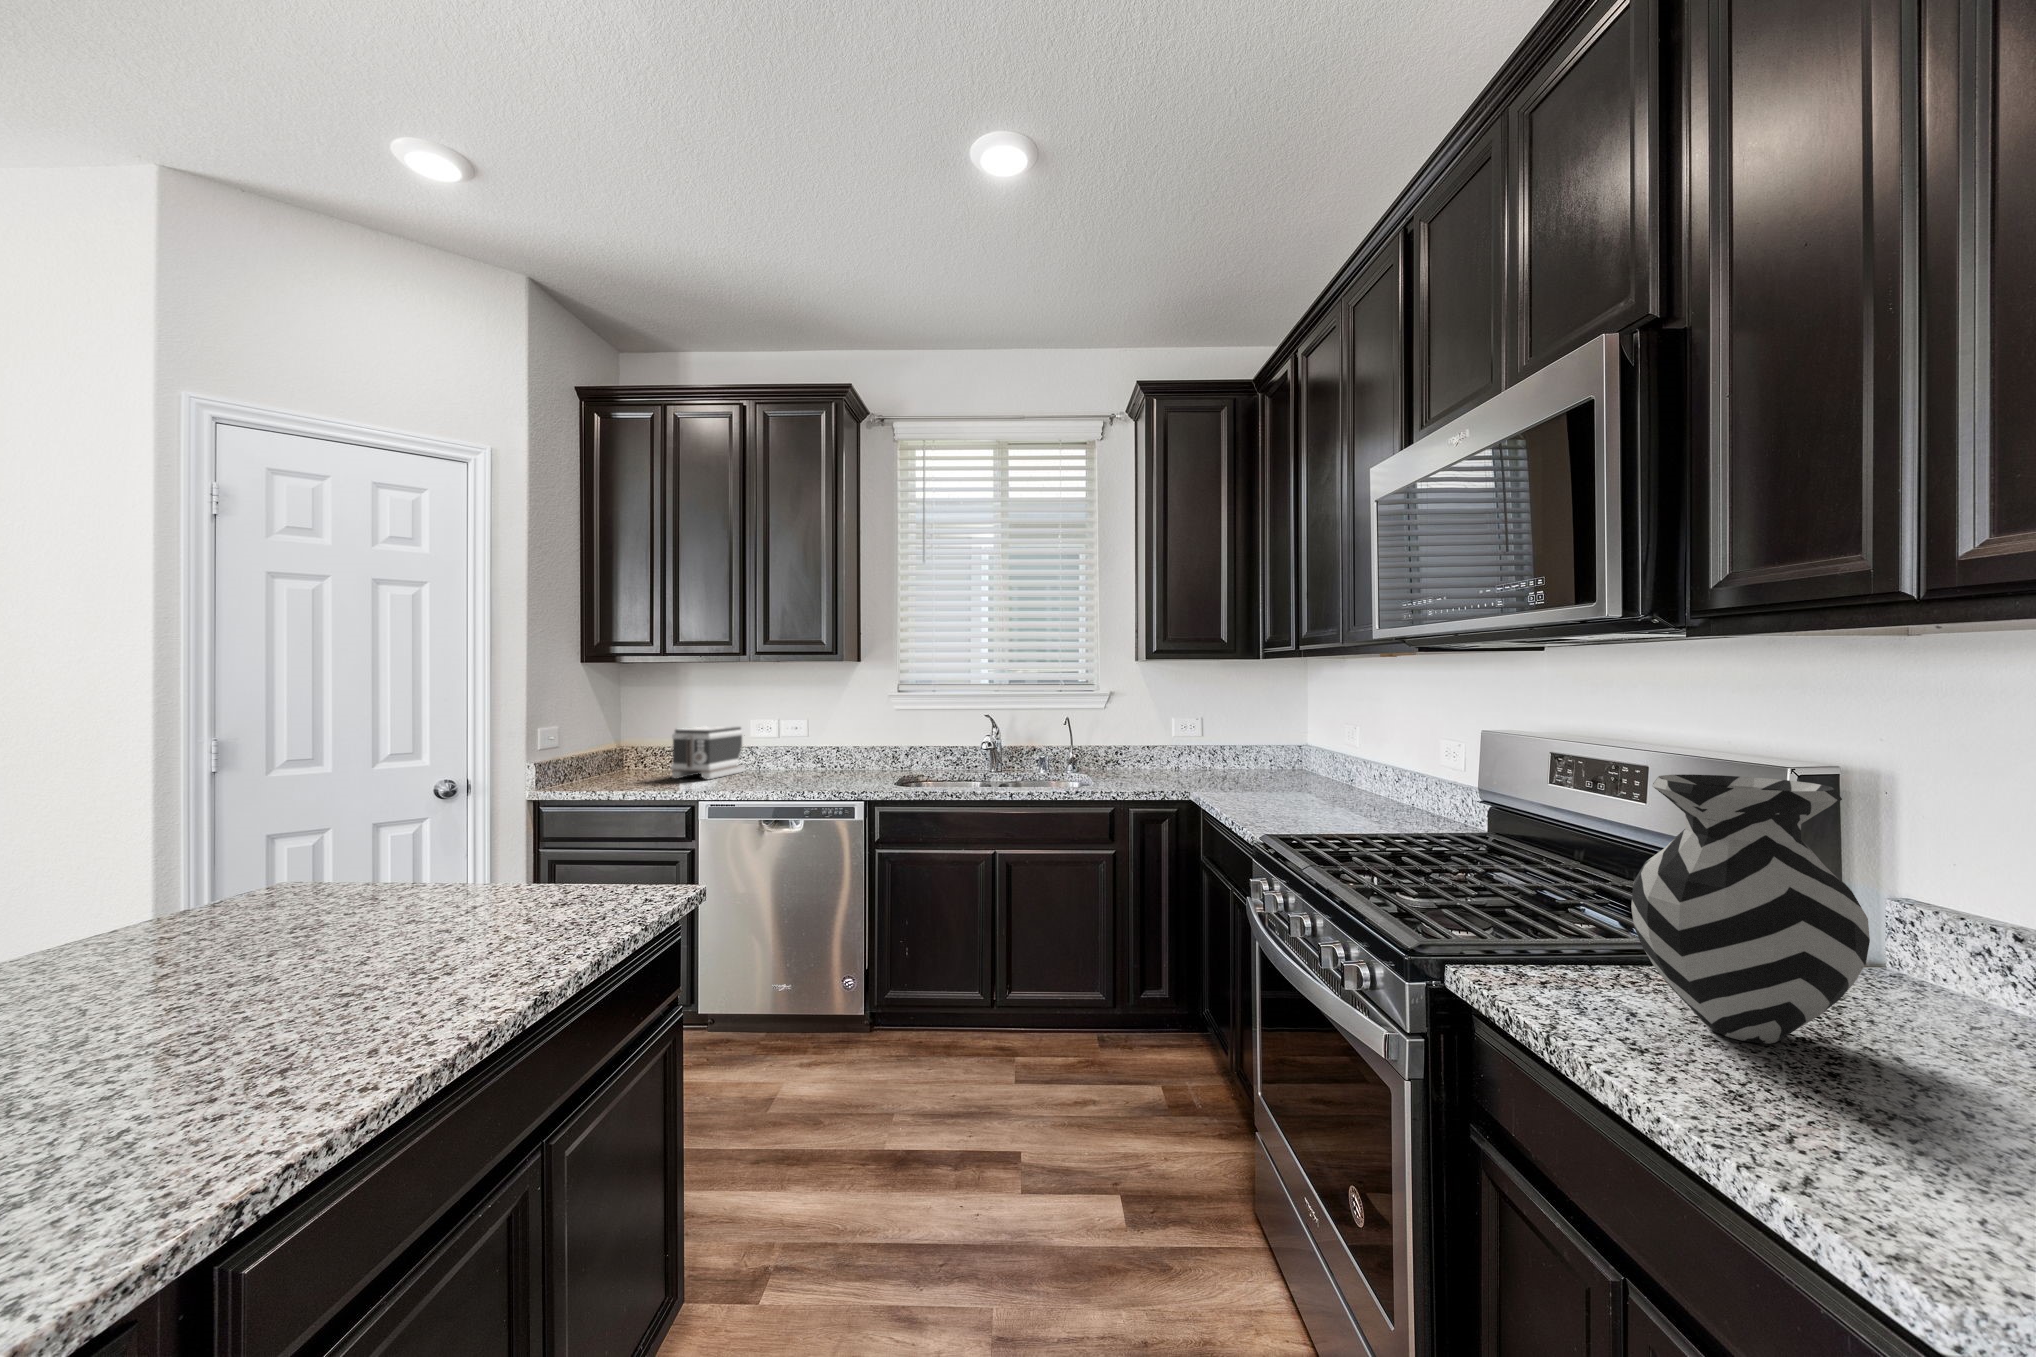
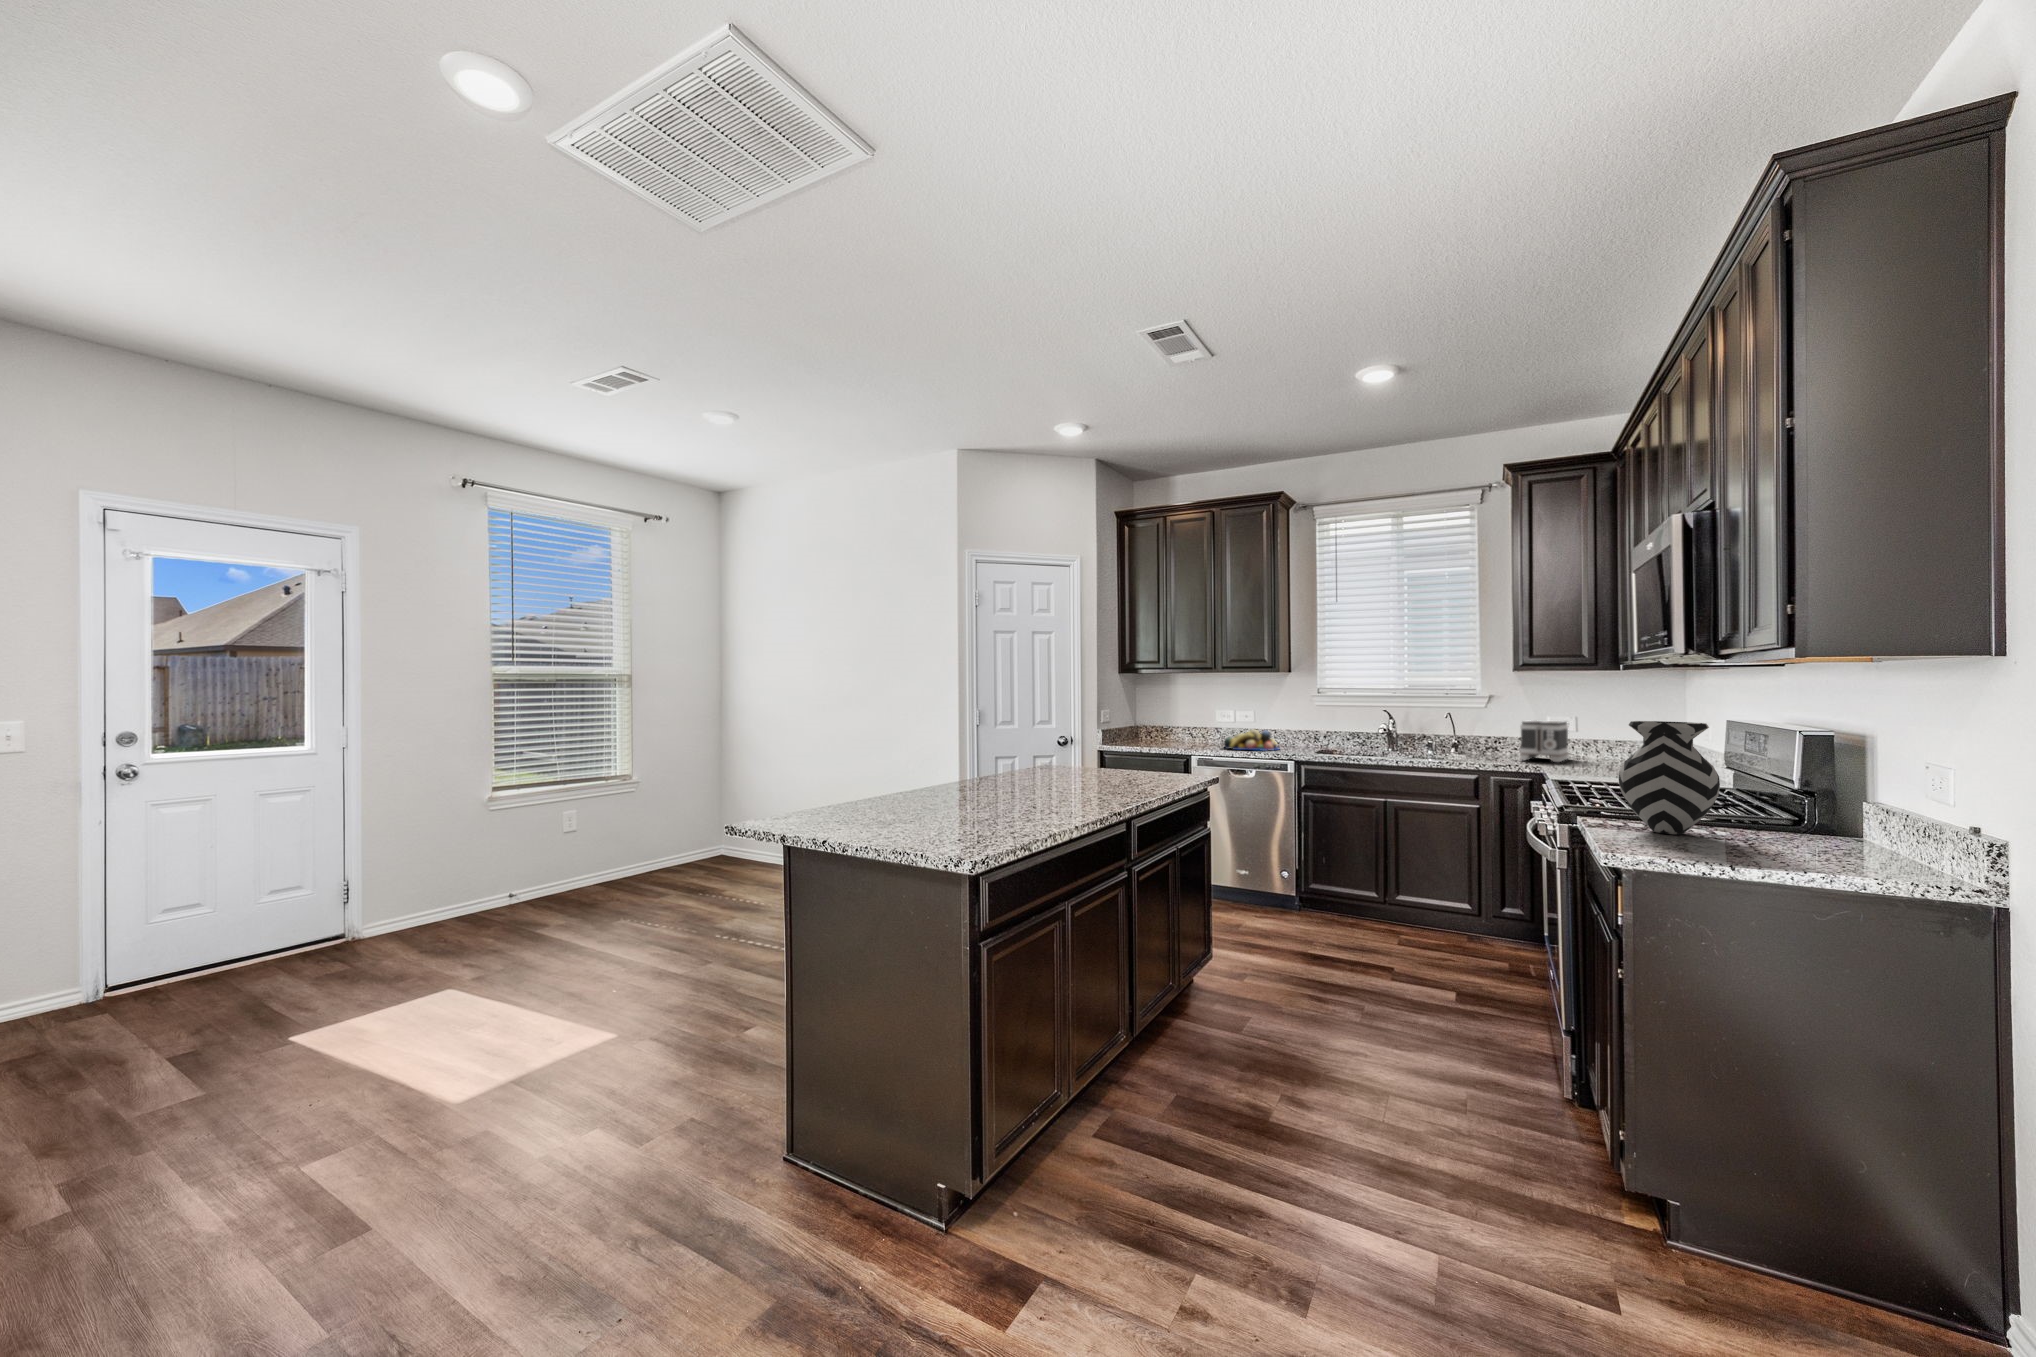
toaster: present [671,726,745,780] -> present [1520,720,1569,762]
fruit bowl: none [755,749,843,784] -> present [1224,730,1279,751]

